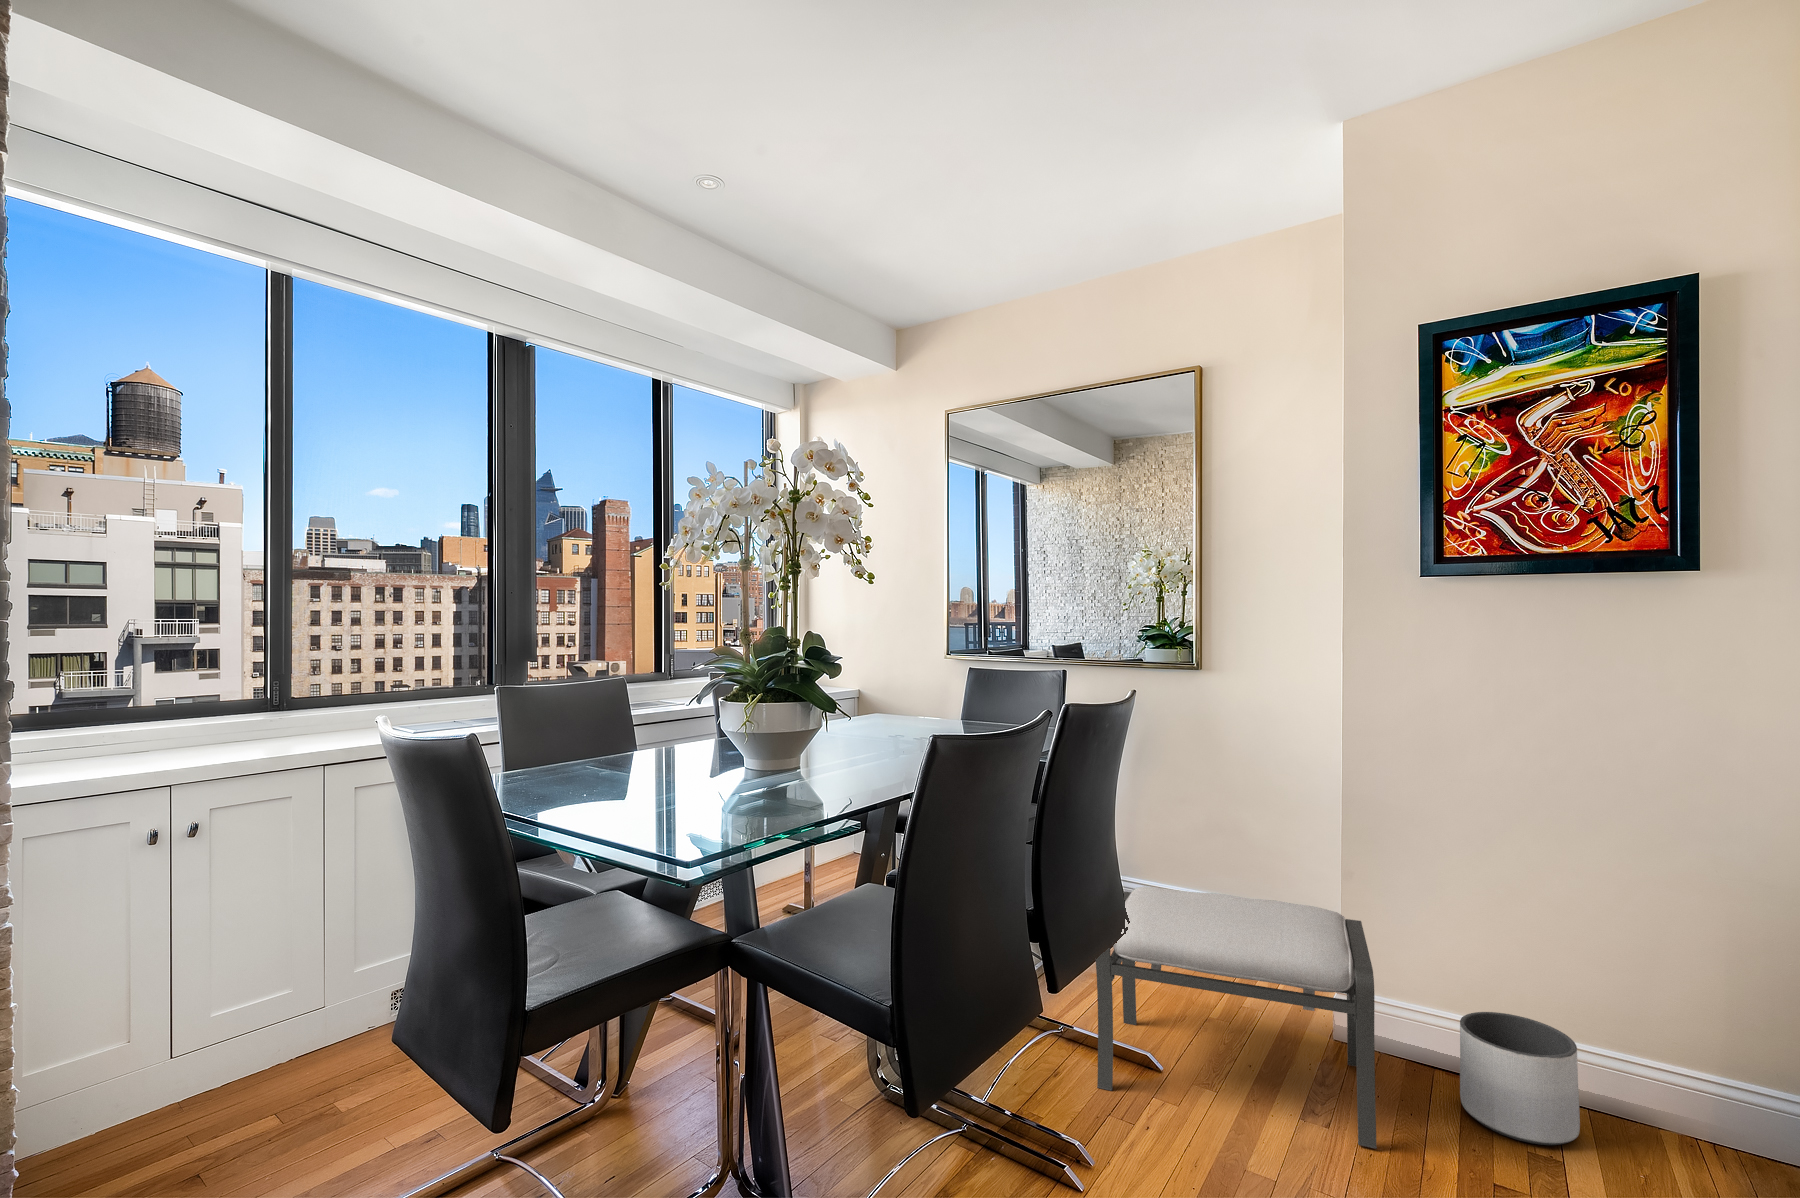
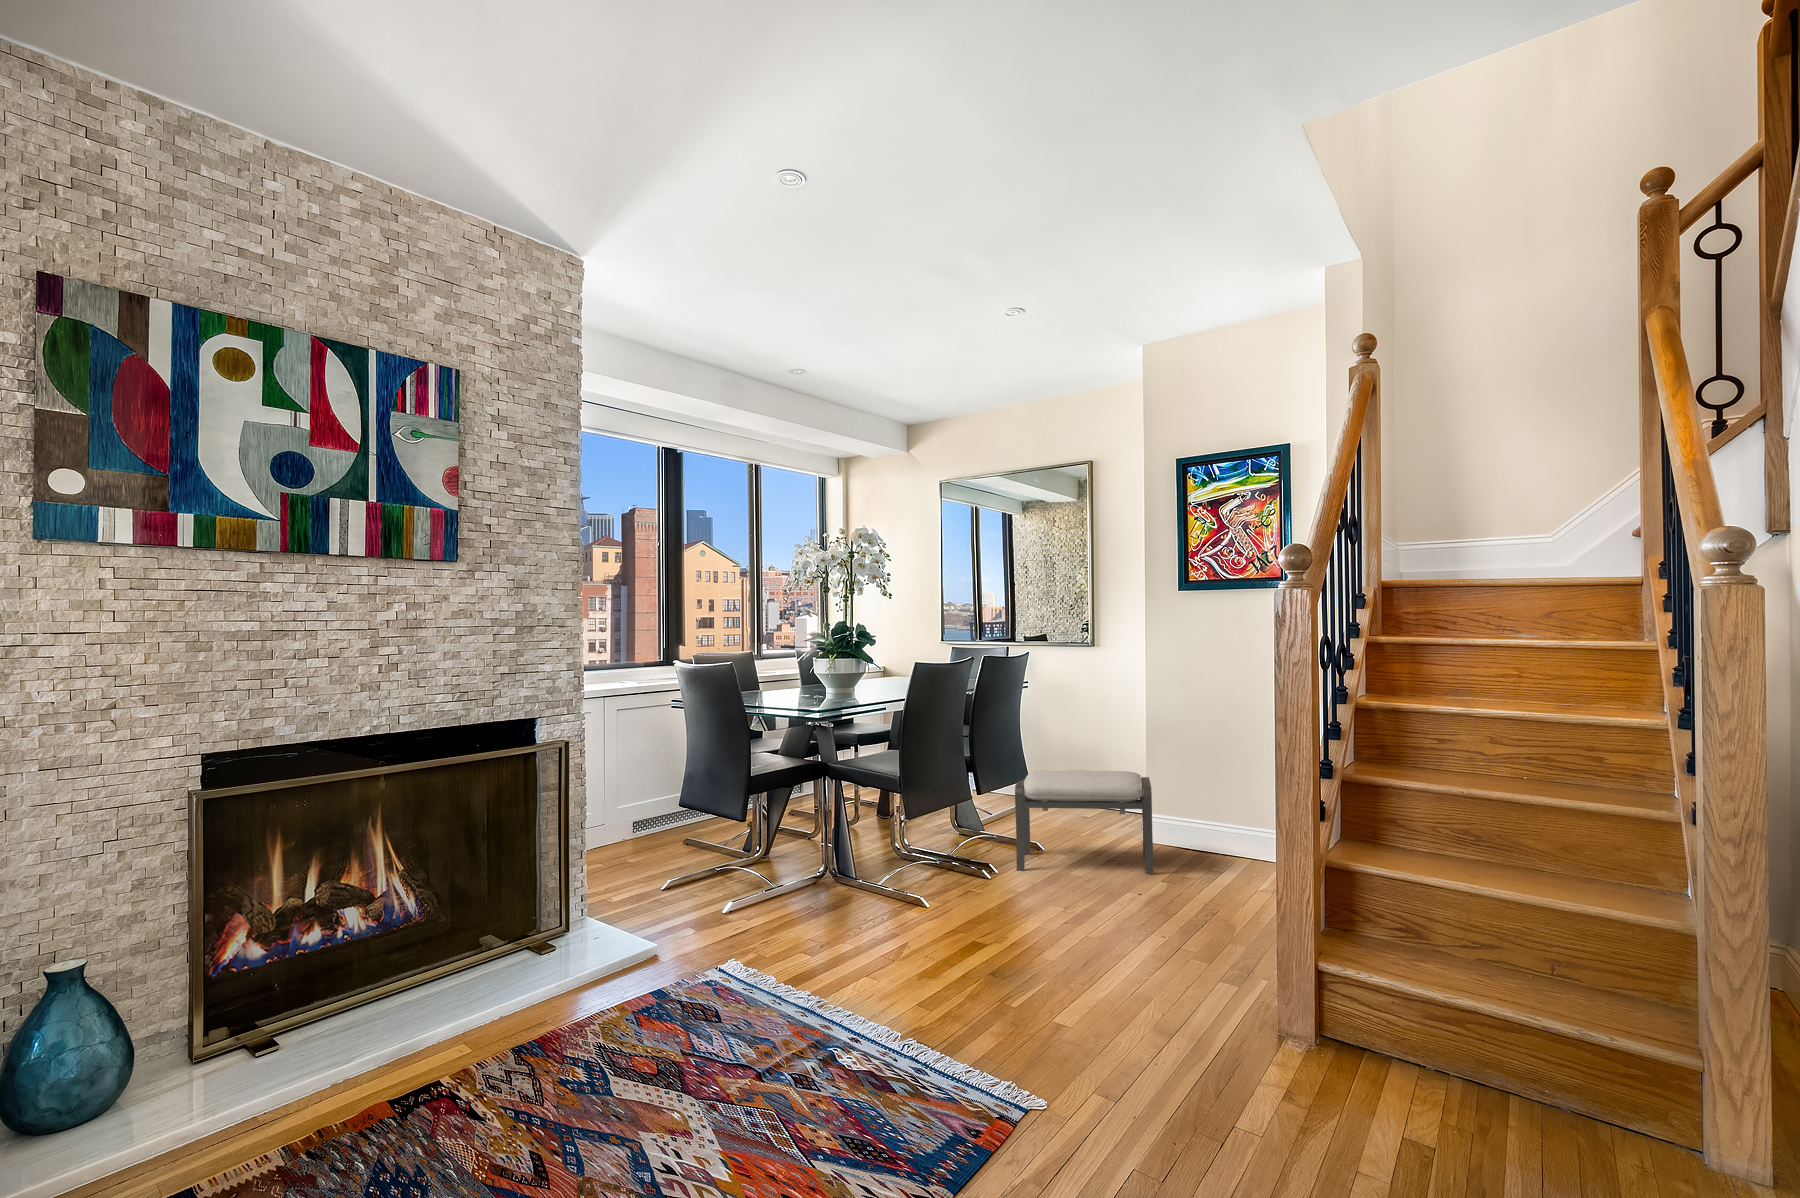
planter: present [1460,1012,1580,1145] -> none [1195,817,1246,868]

